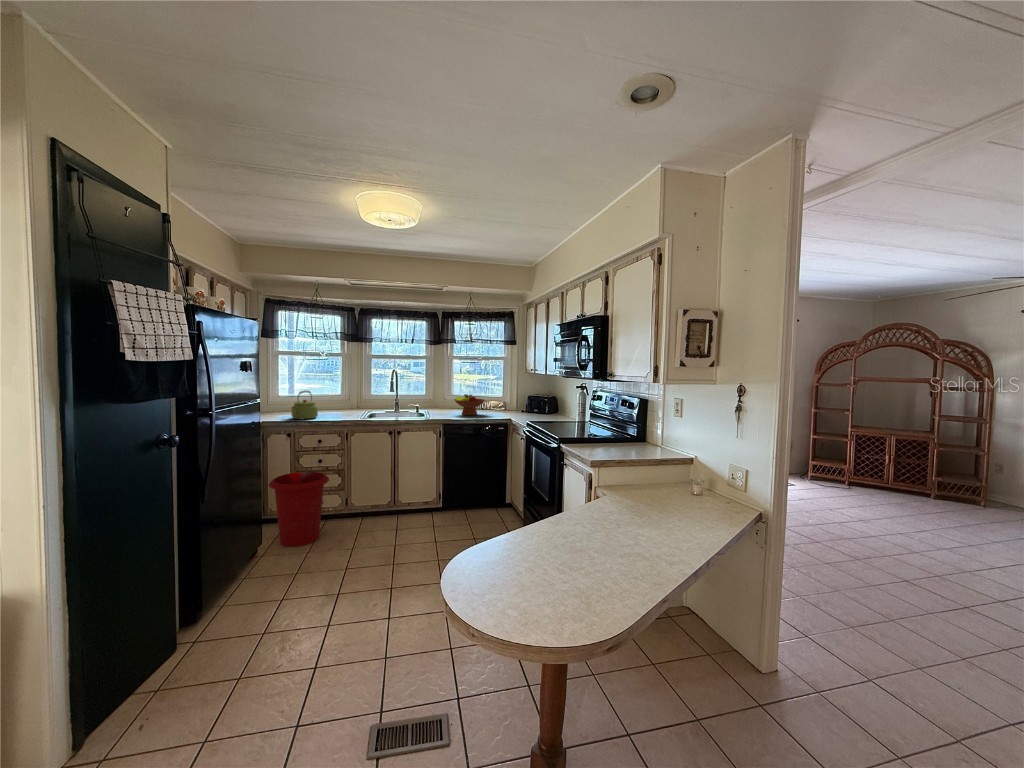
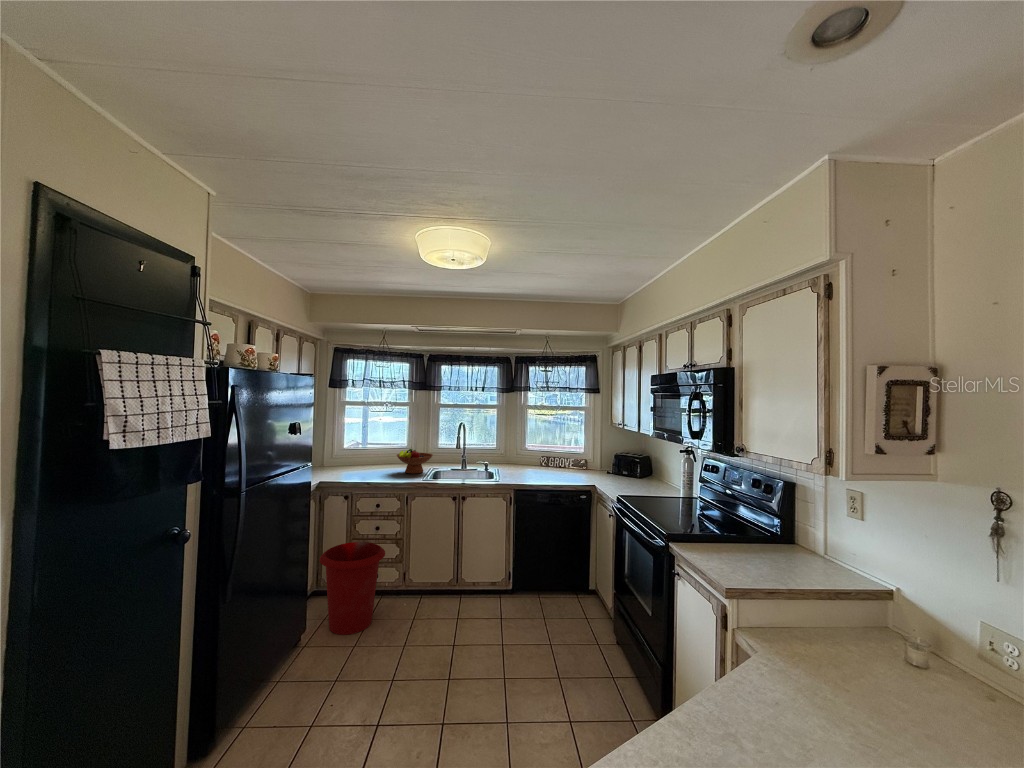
kettle: present [292,391,318,419] -> none [350,447,379,480]
fruit bowl: present [454,394,485,415] -> present [397,449,433,474]

